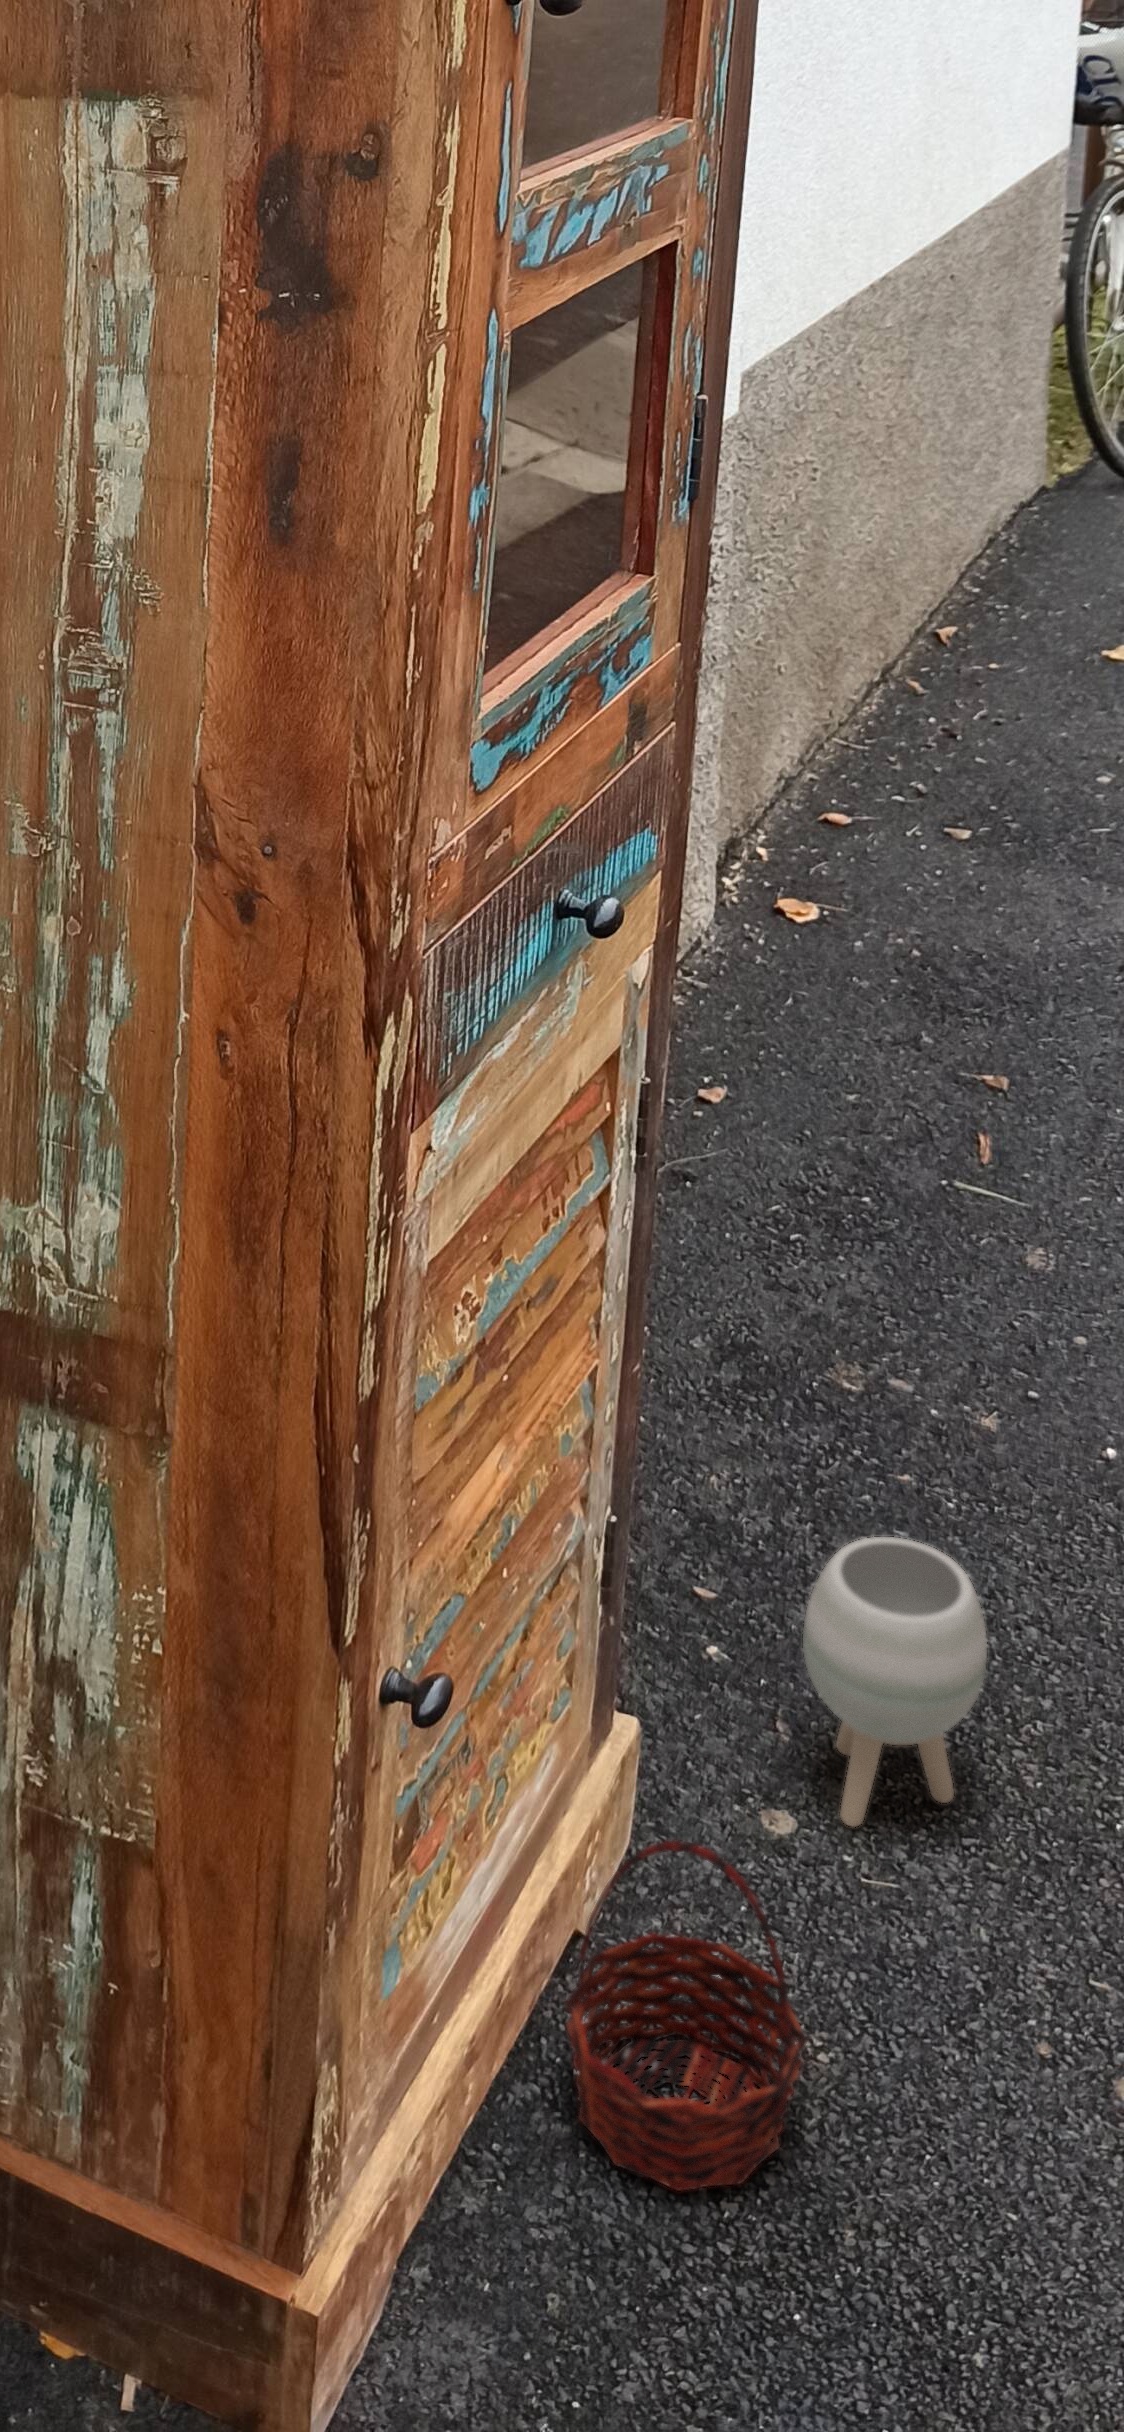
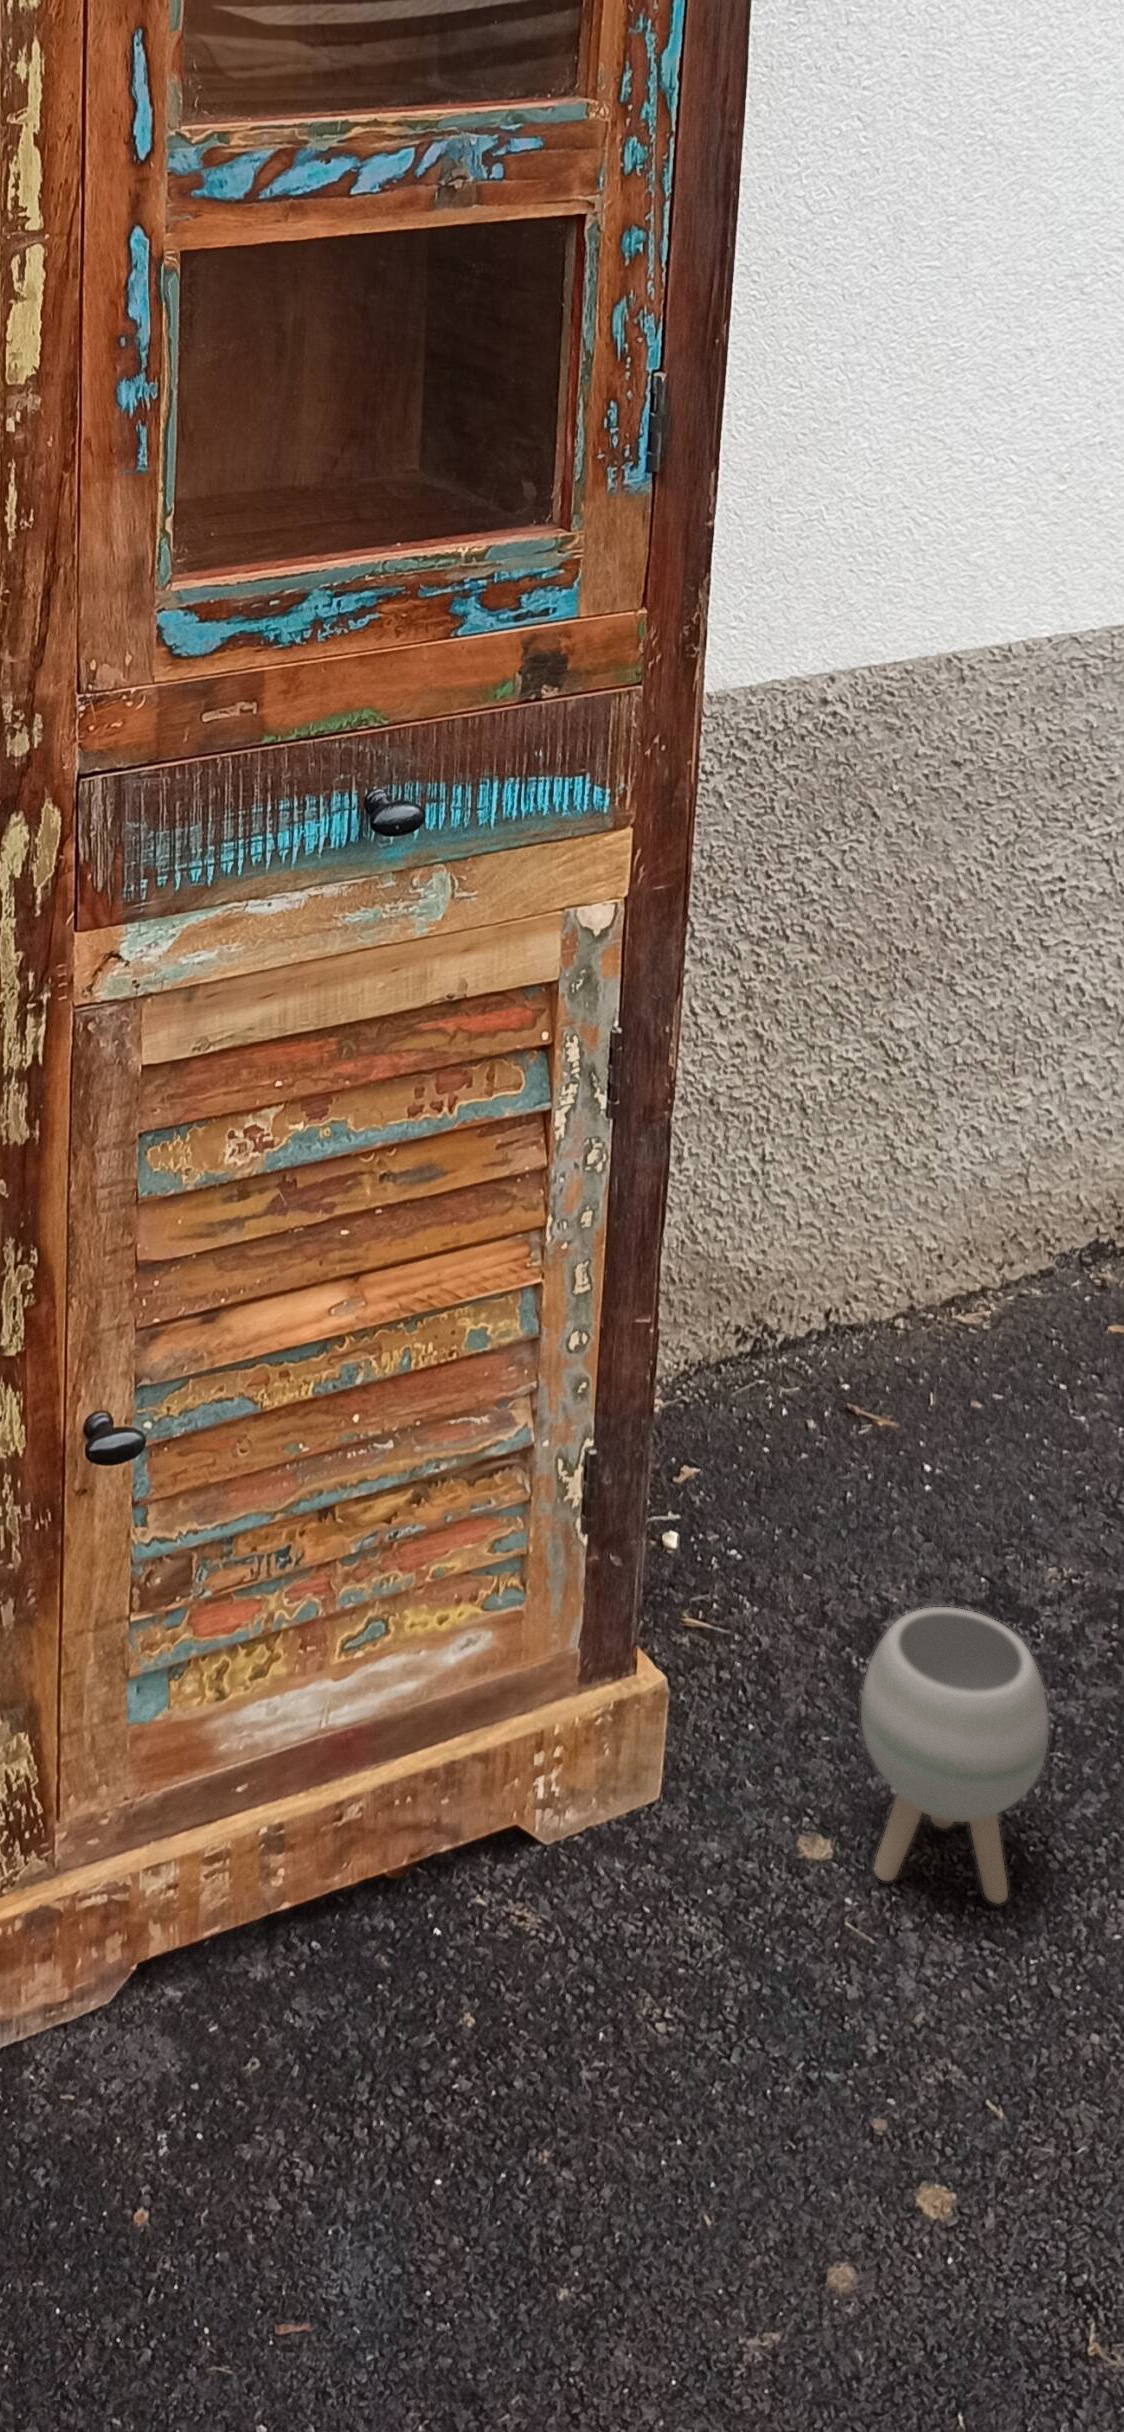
basket: present [565,1841,807,2191] -> none [386,1732,612,2071]

